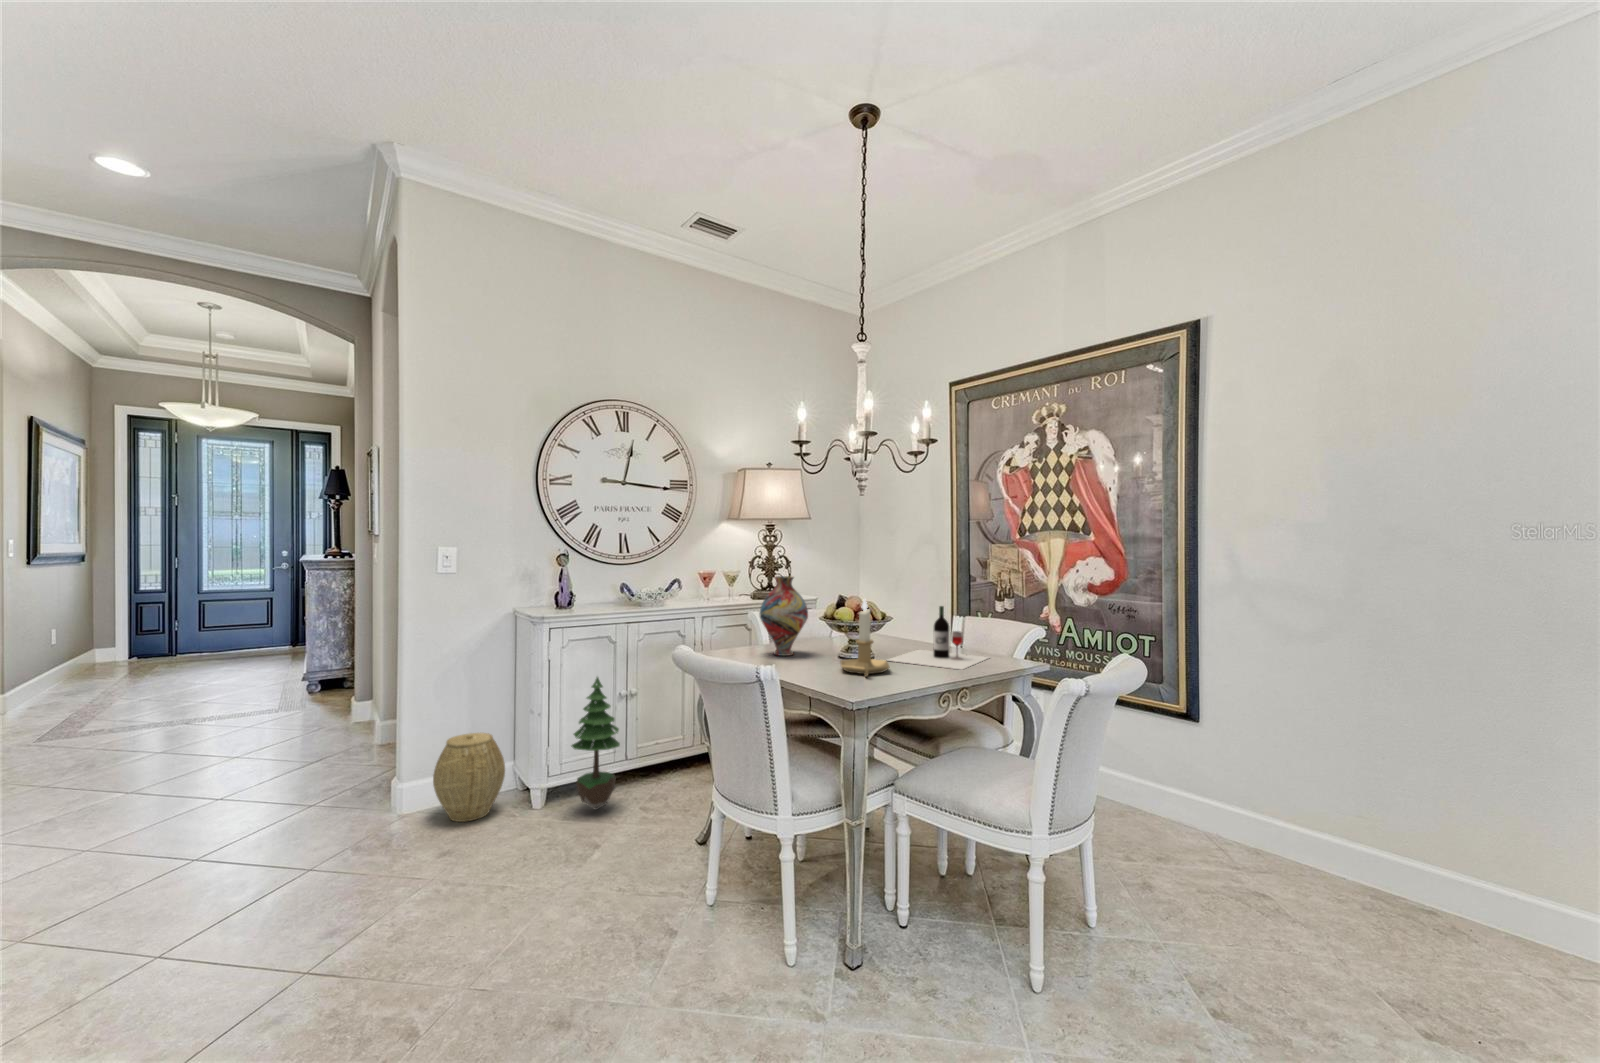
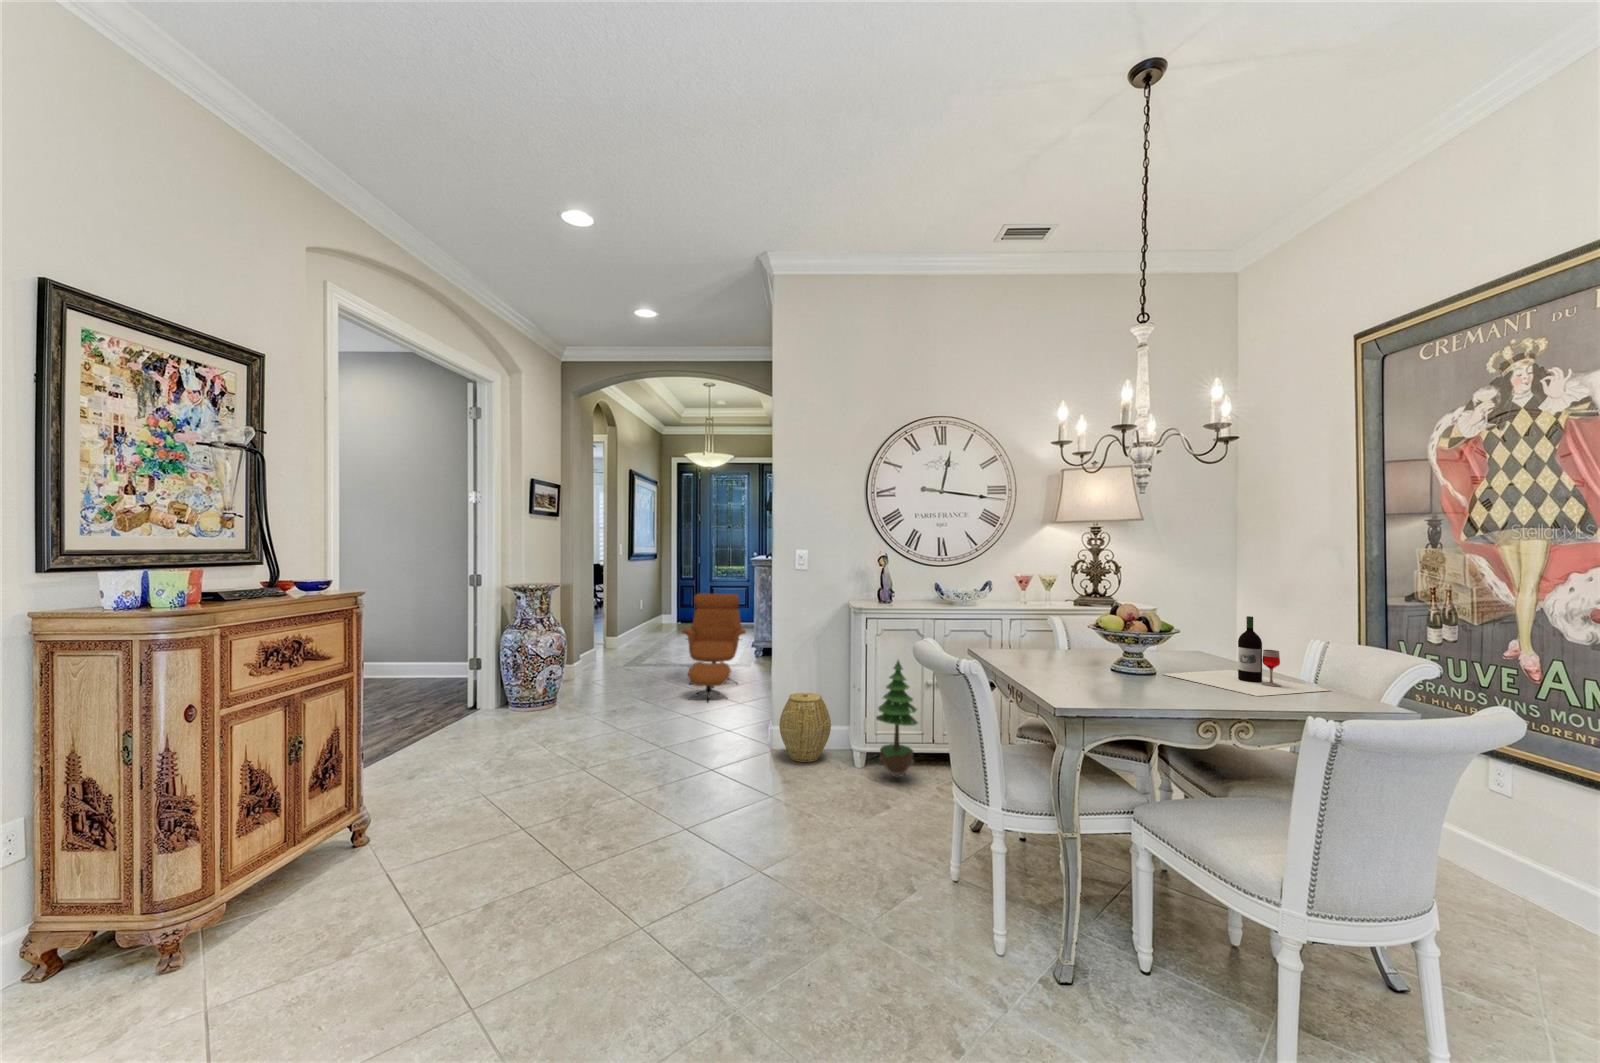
vase: present [760,576,808,656] -> none [1023,574,1077,657]
candlestick: present [841,599,890,677] -> none [1083,596,1151,685]
armchair: none [198,612,317,776] -> present [682,593,746,701]

